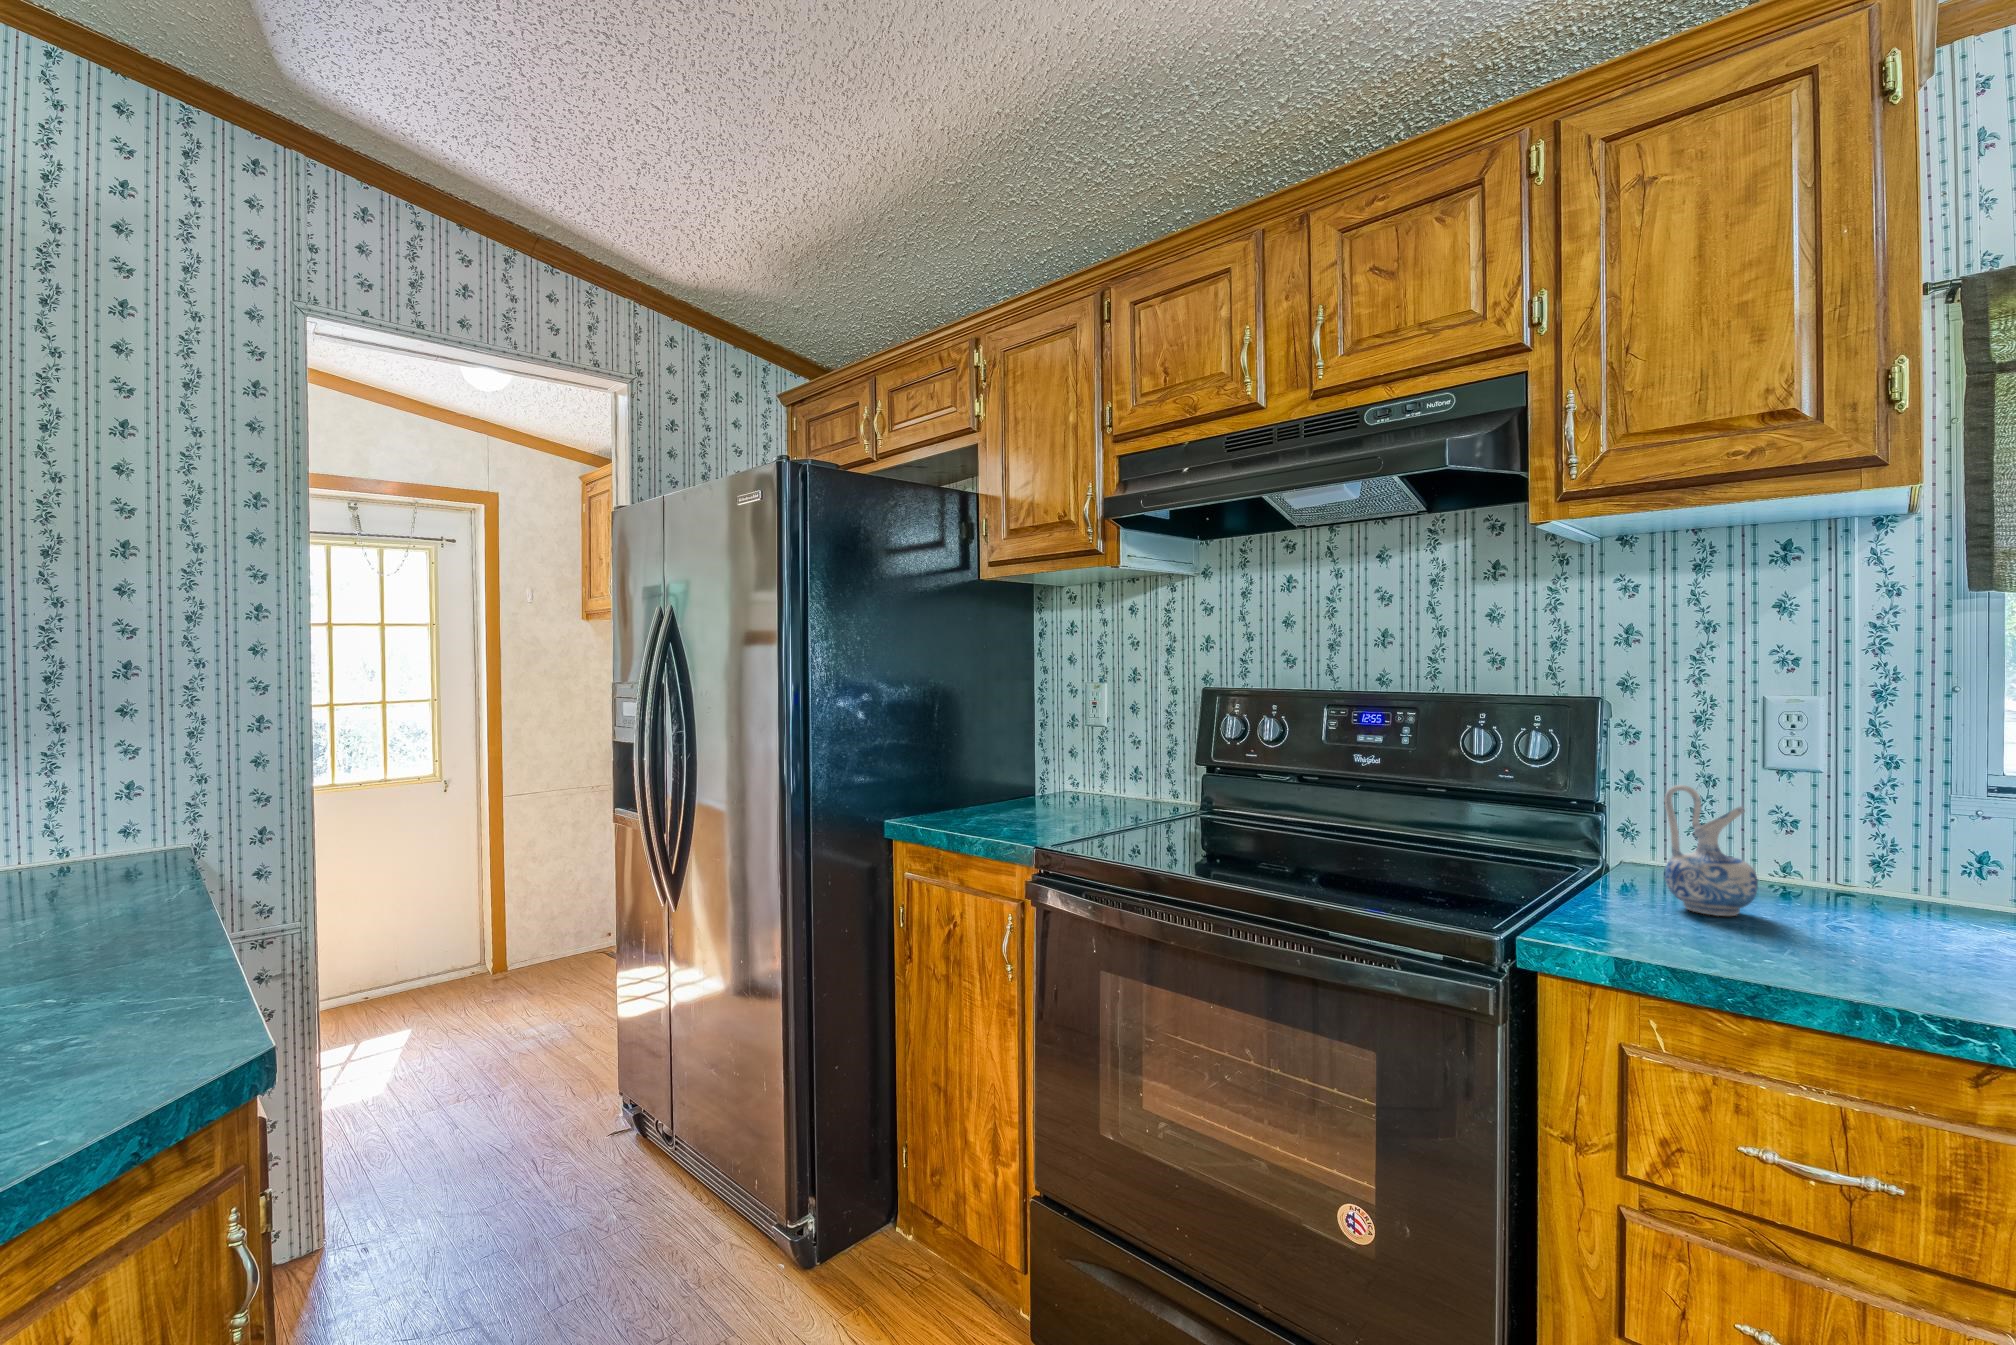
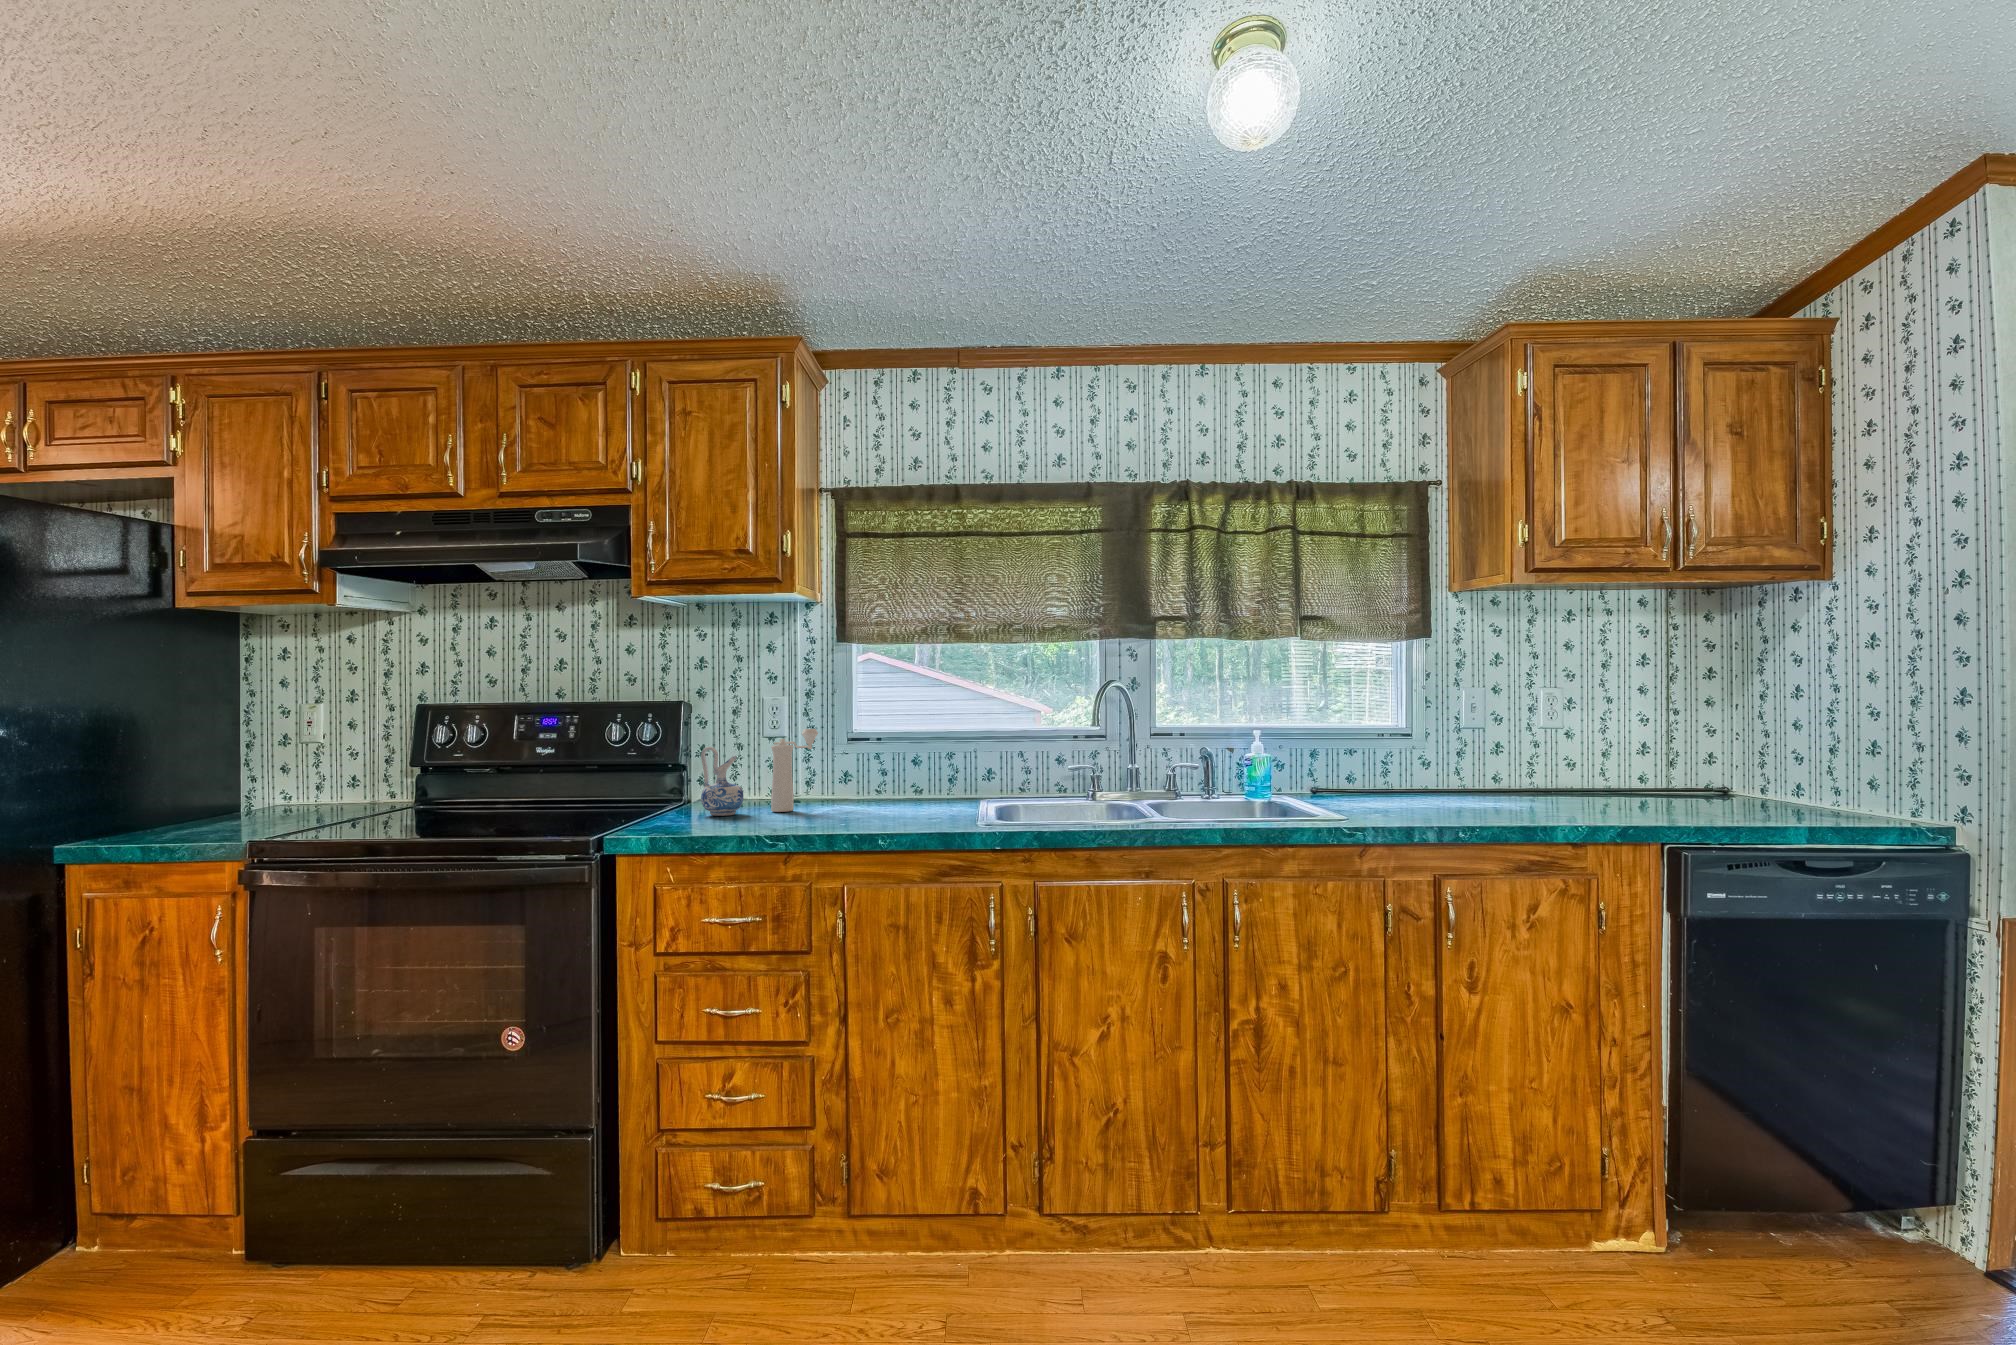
pepper mill: none [1814,759,1914,924] -> present [771,729,818,812]

